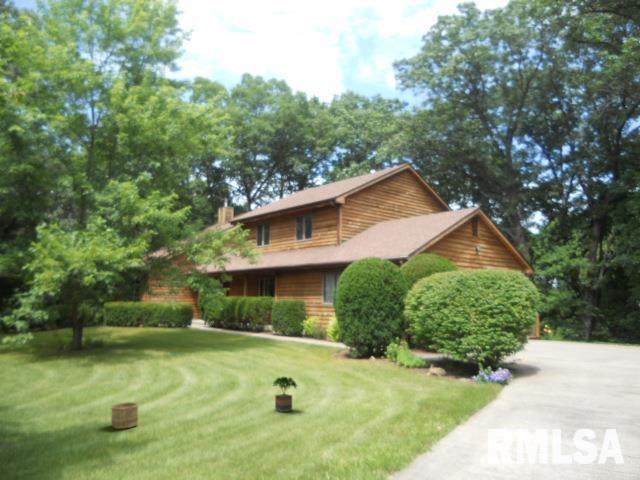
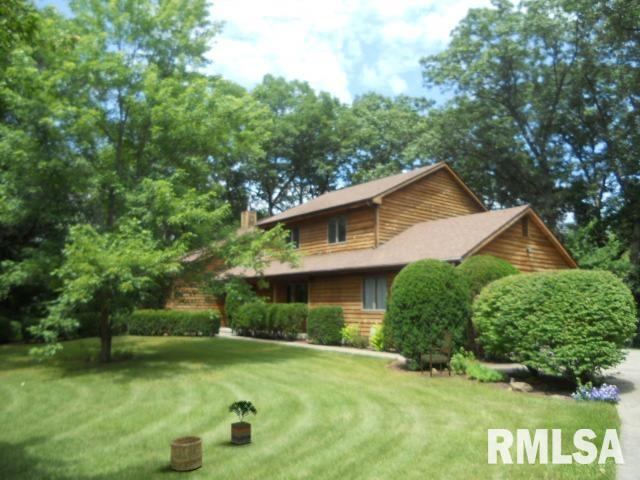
chair: none [359,323,387,364] -> present [421,332,453,377]
potted tree: present [273,377,297,412] -> present [229,401,257,445]

